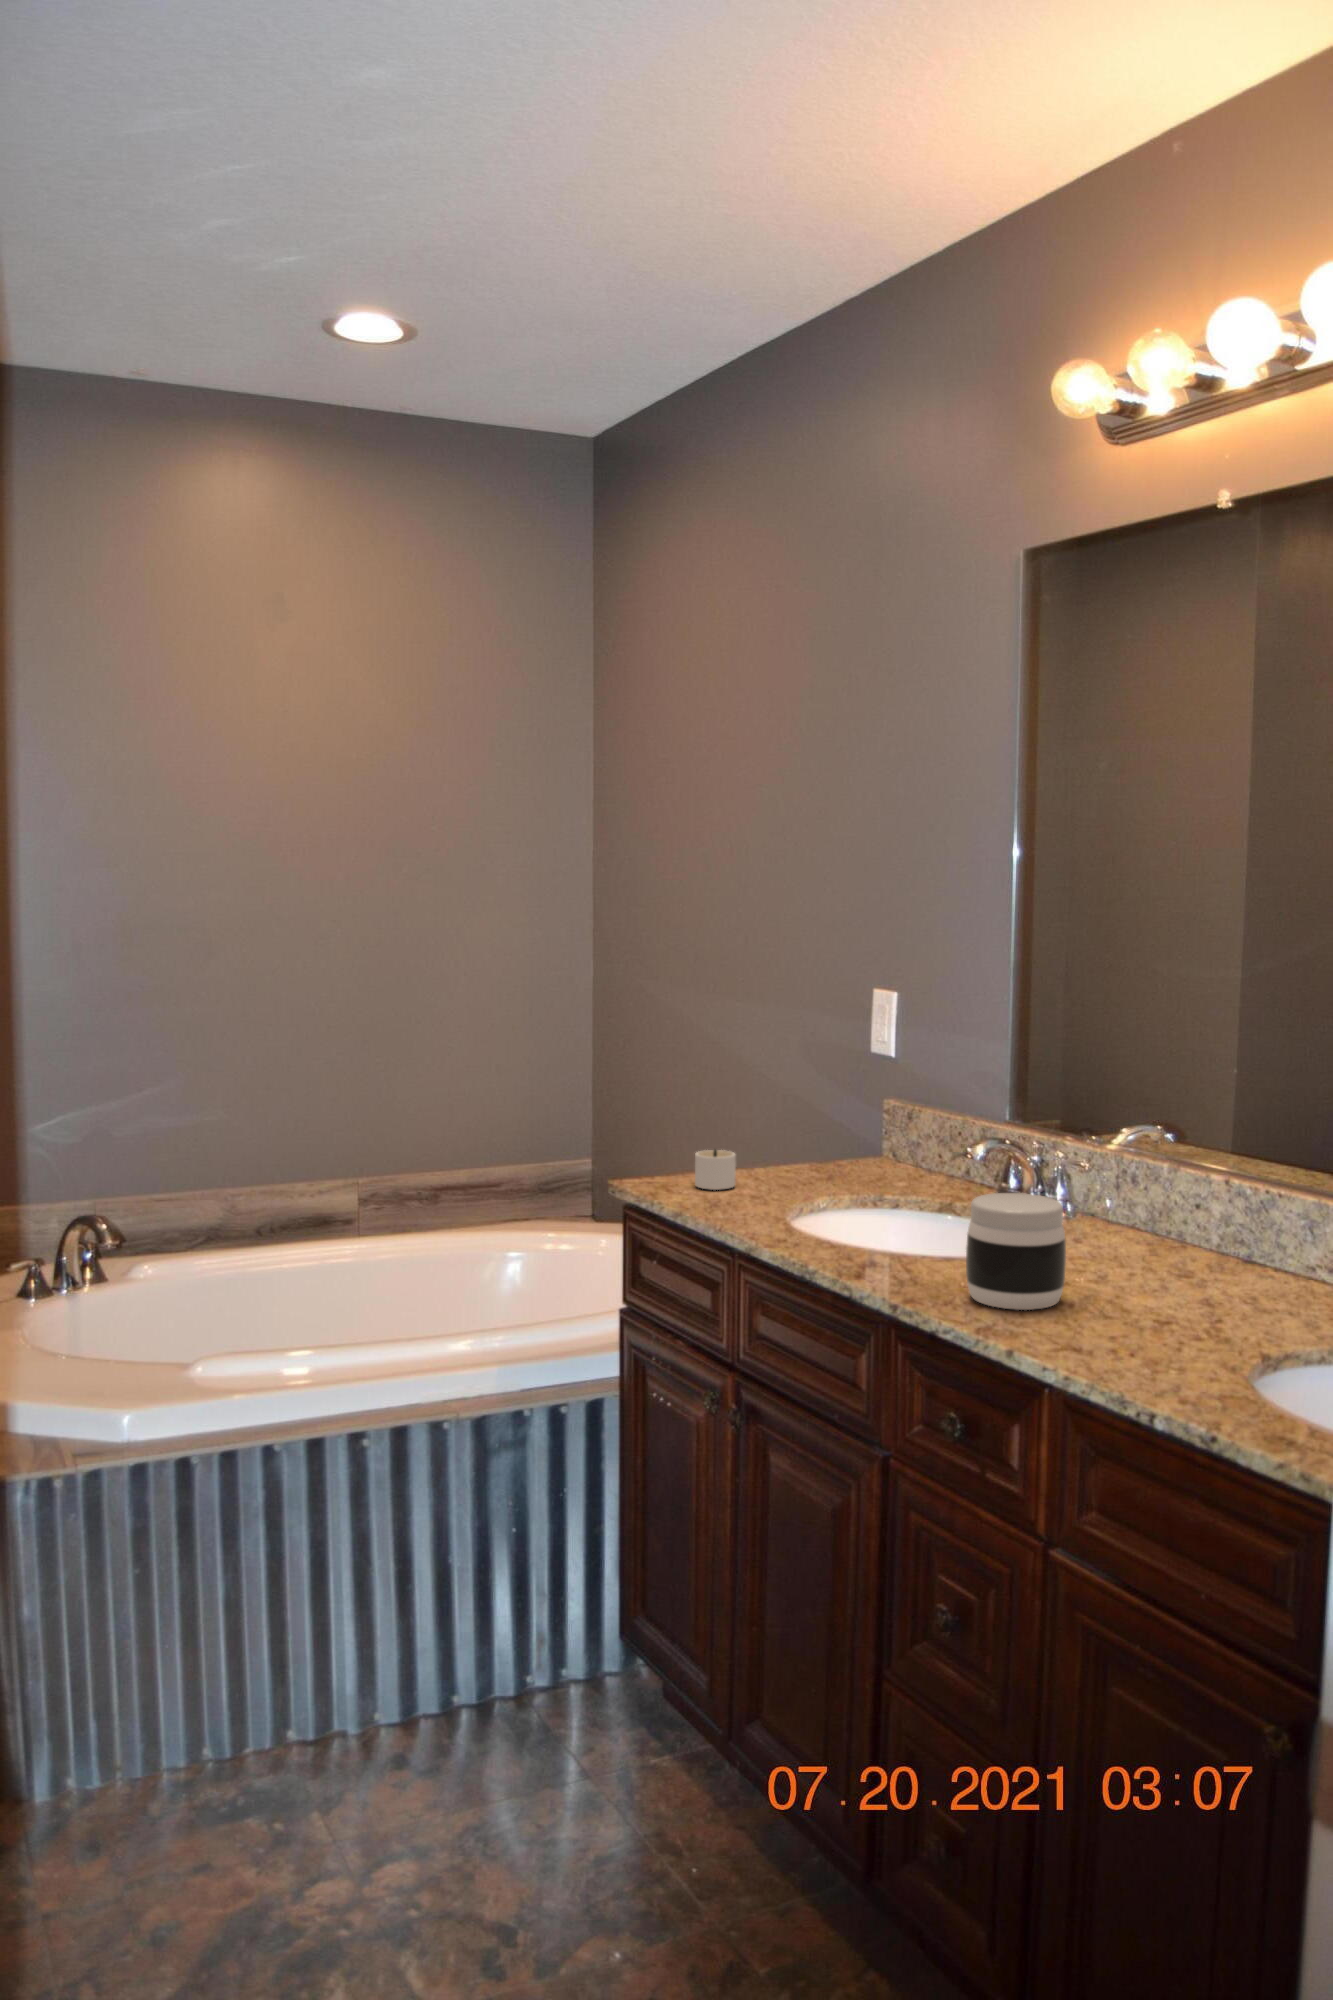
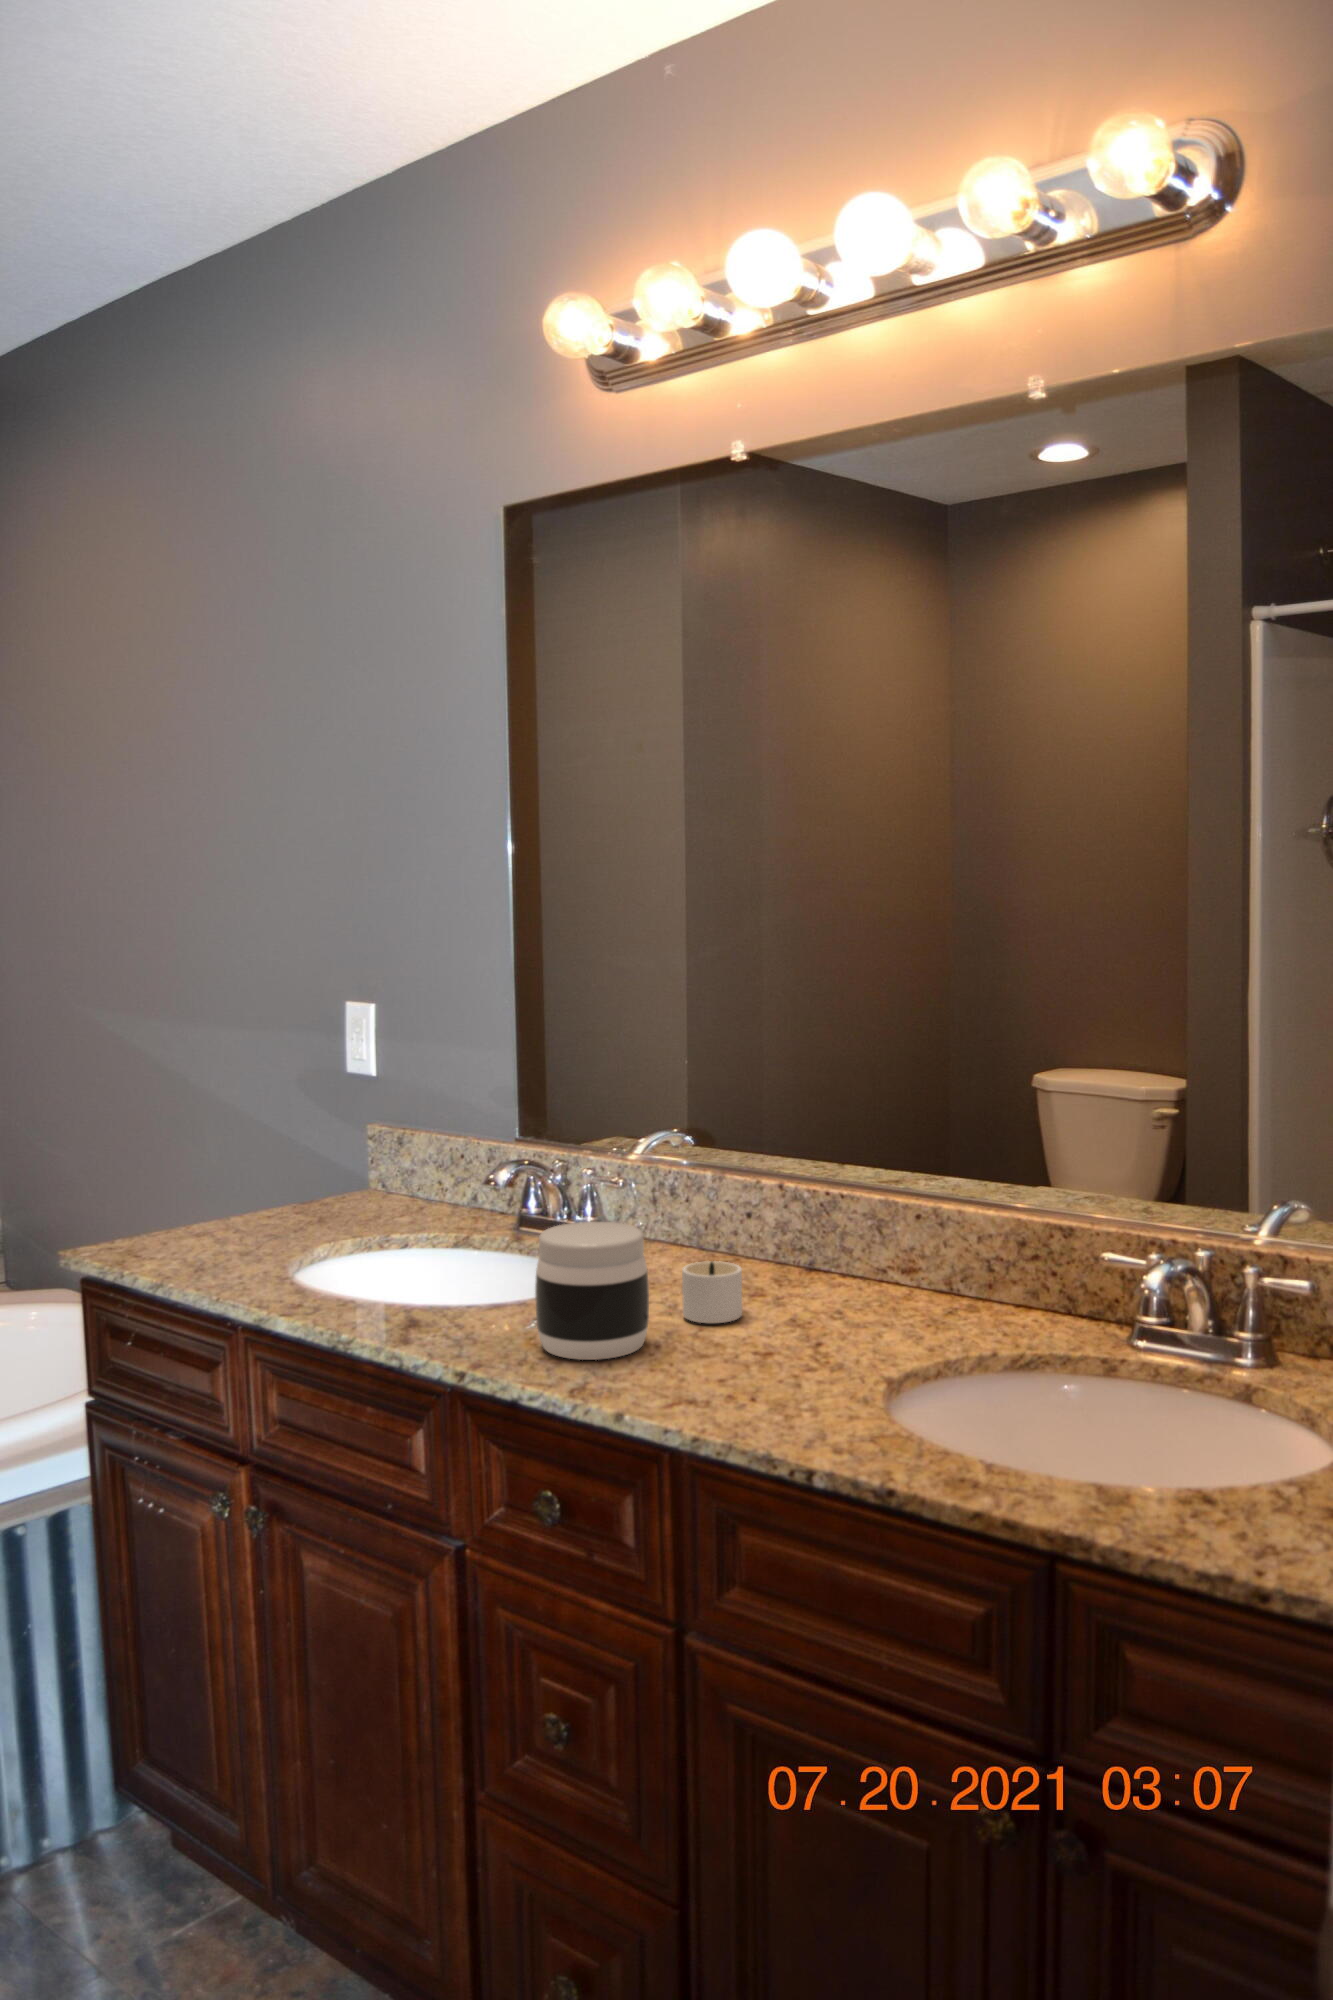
candle: present [695,1150,736,1190] -> present [682,1261,742,1323]

